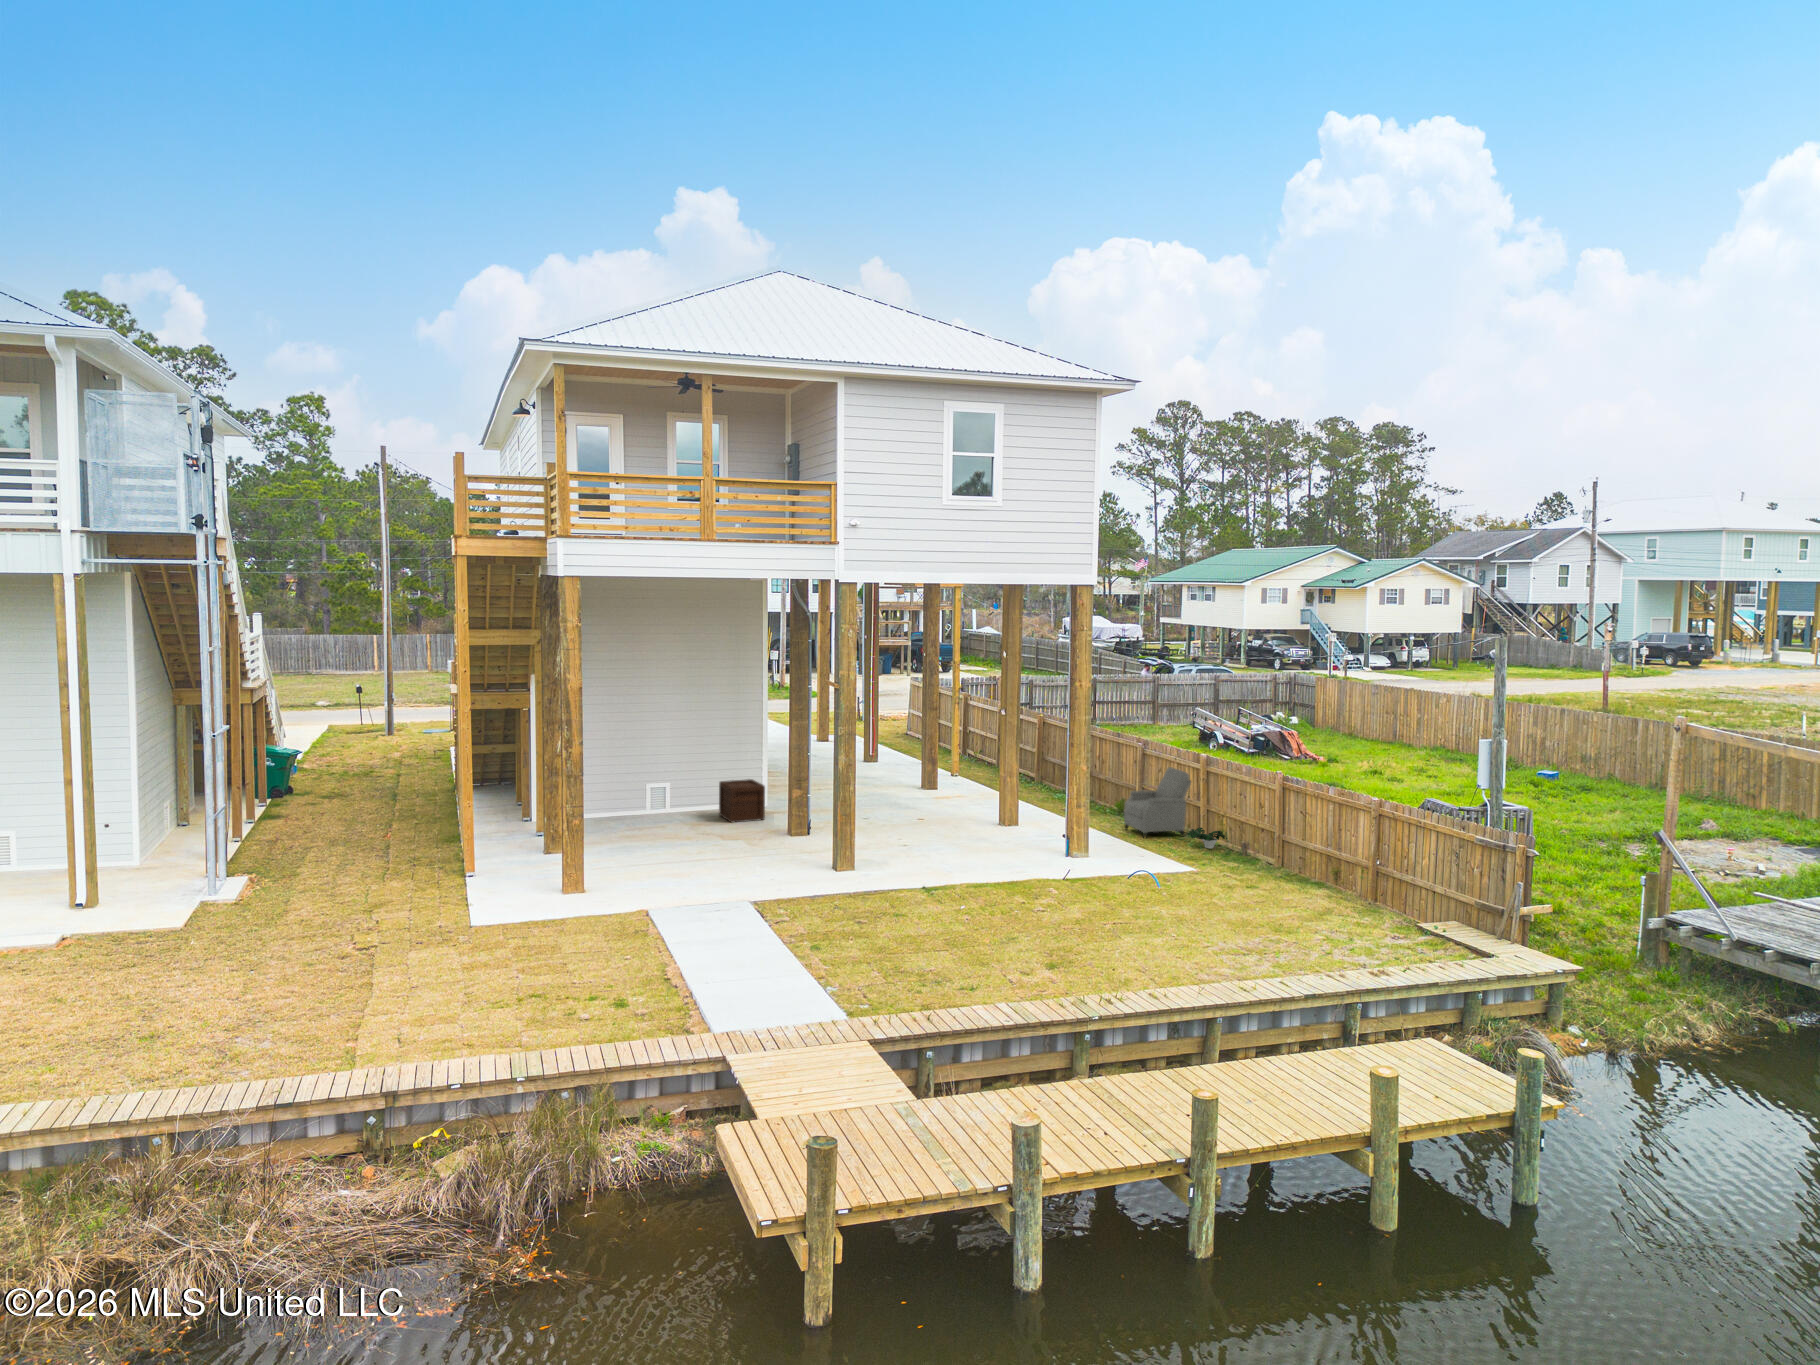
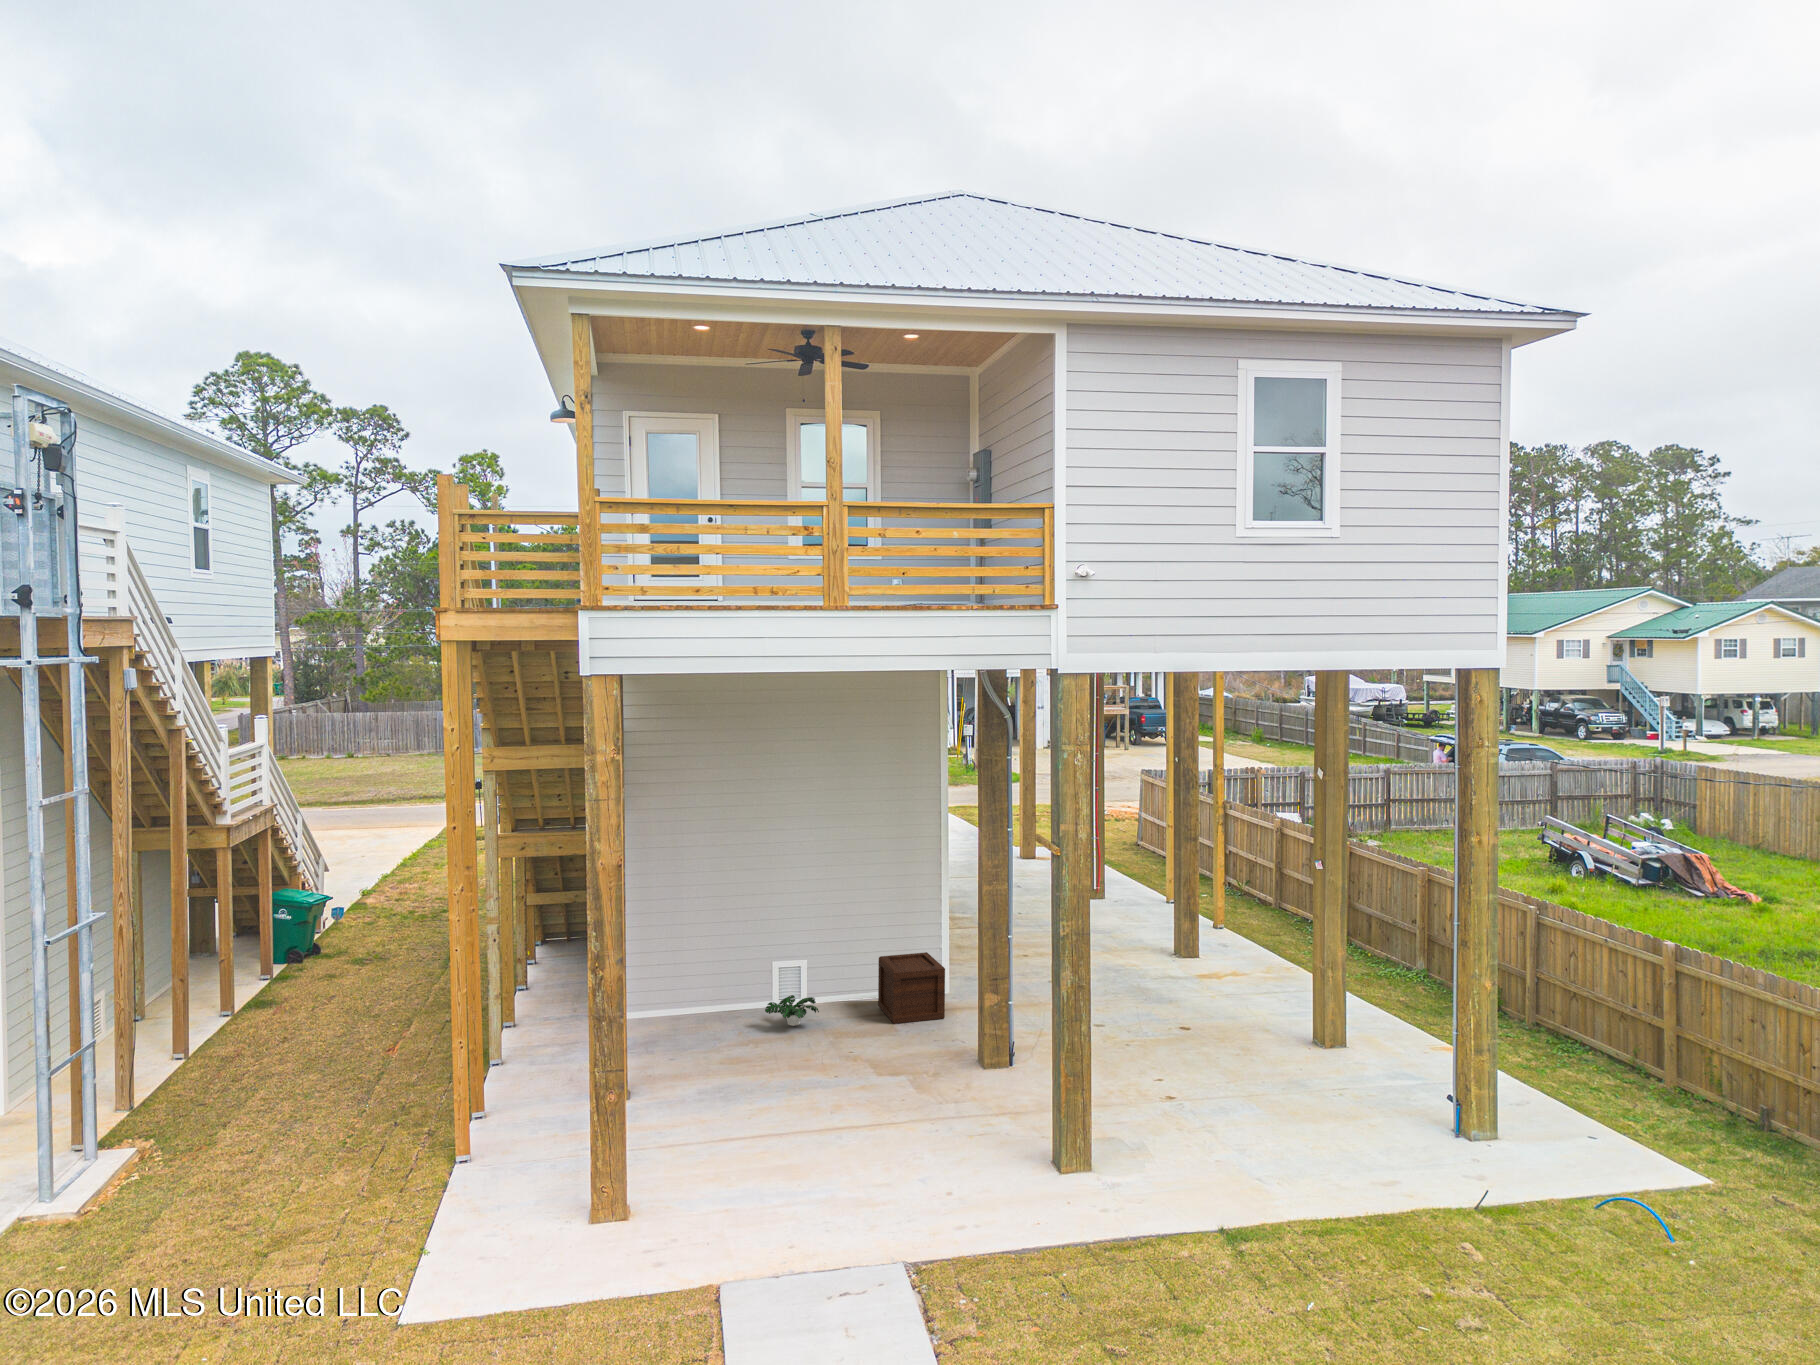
chair: present [1124,767,1191,838] -> none [1528,961,1654,1089]
potted plant: present [1188,828,1227,848] -> present [765,995,819,1026]

